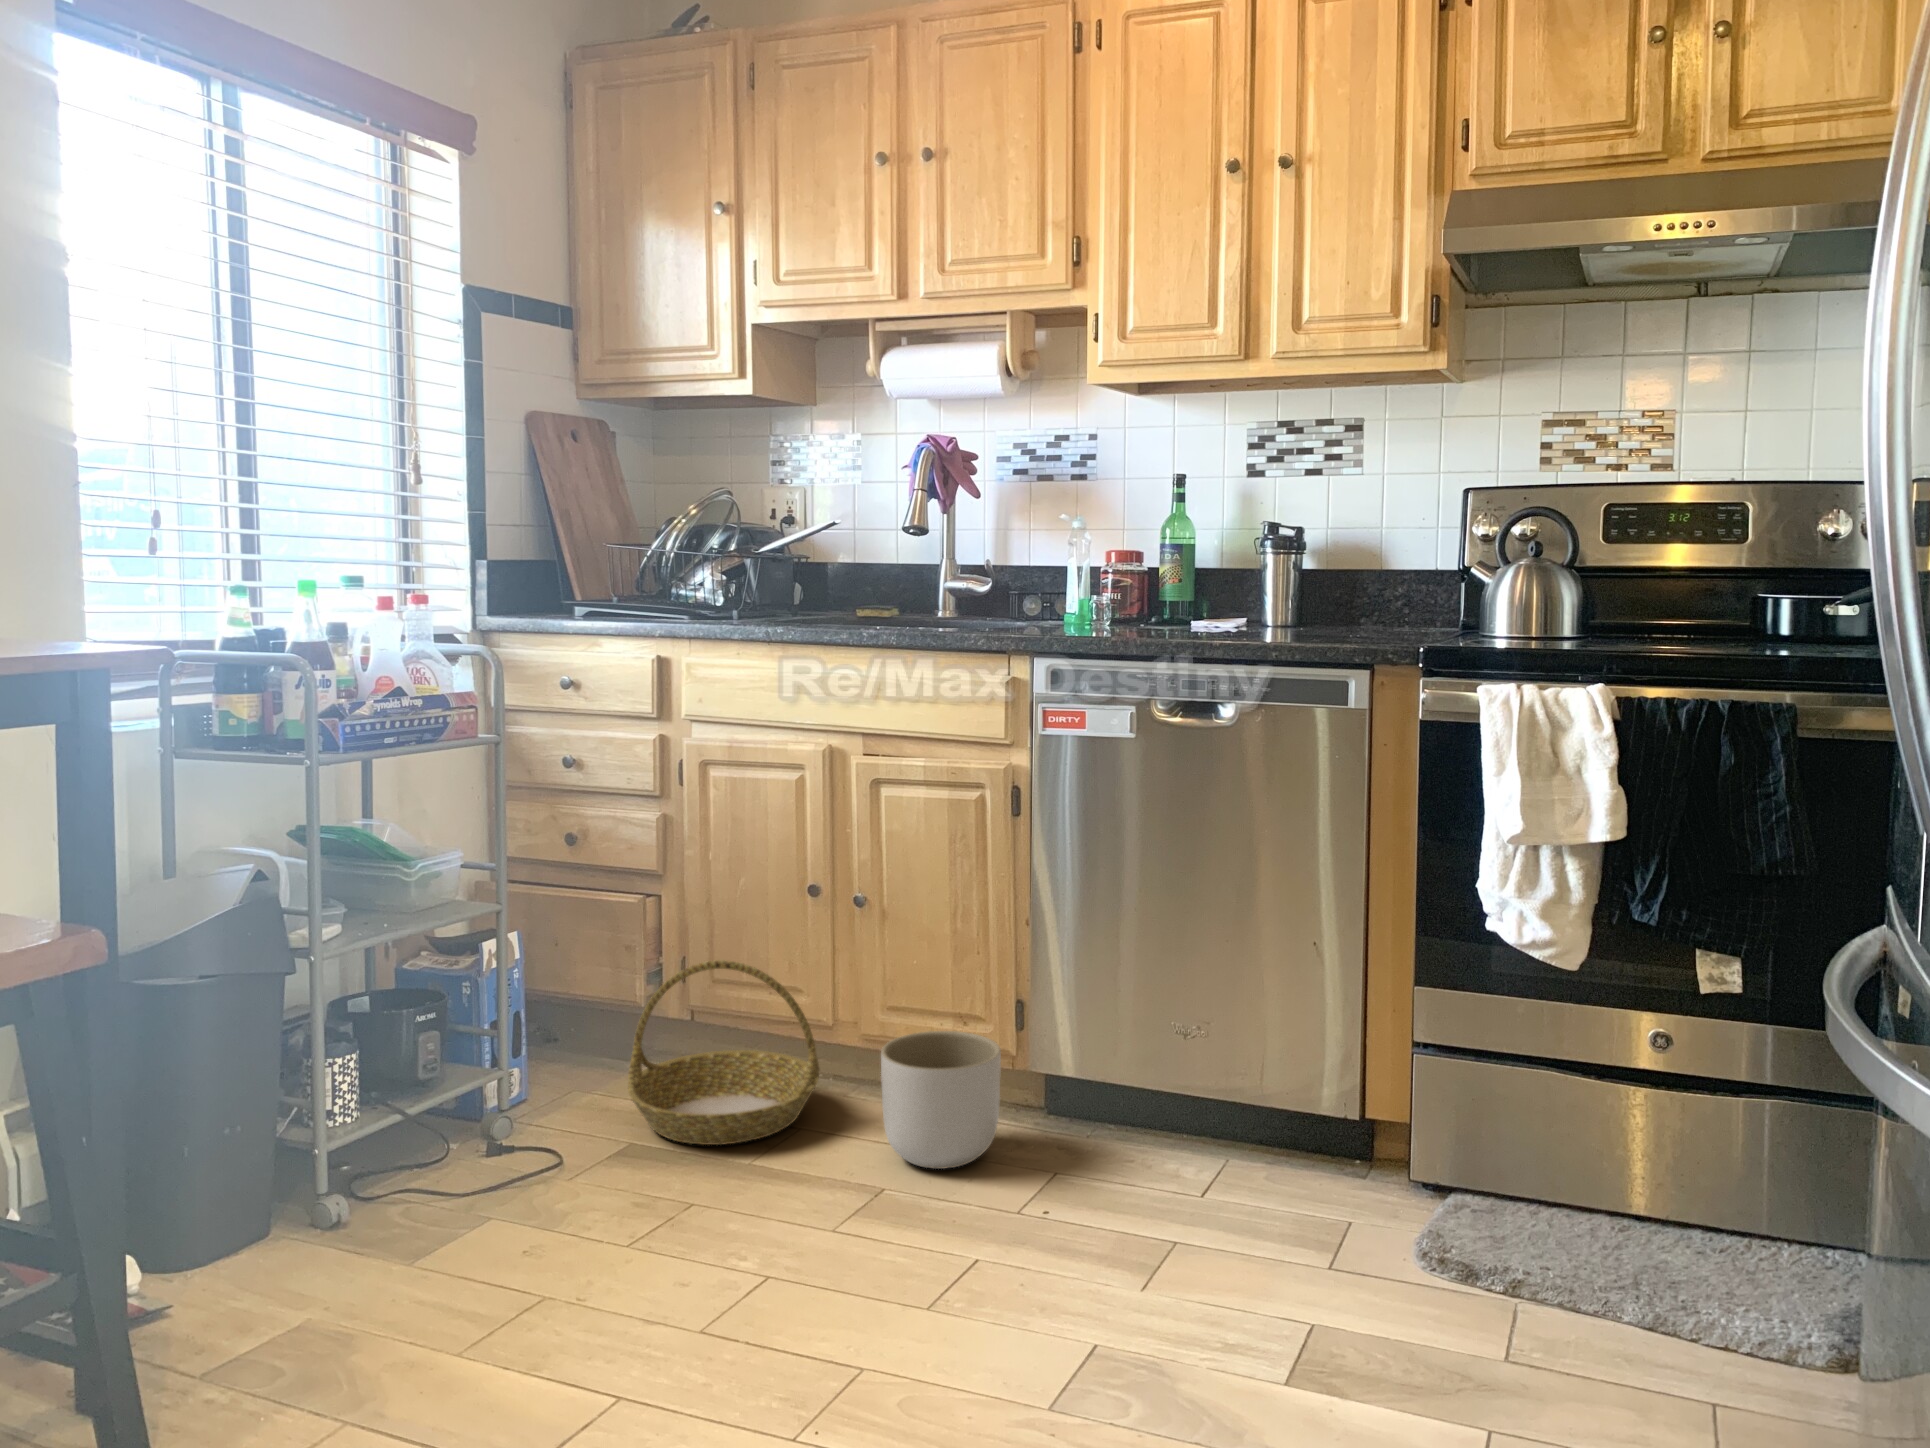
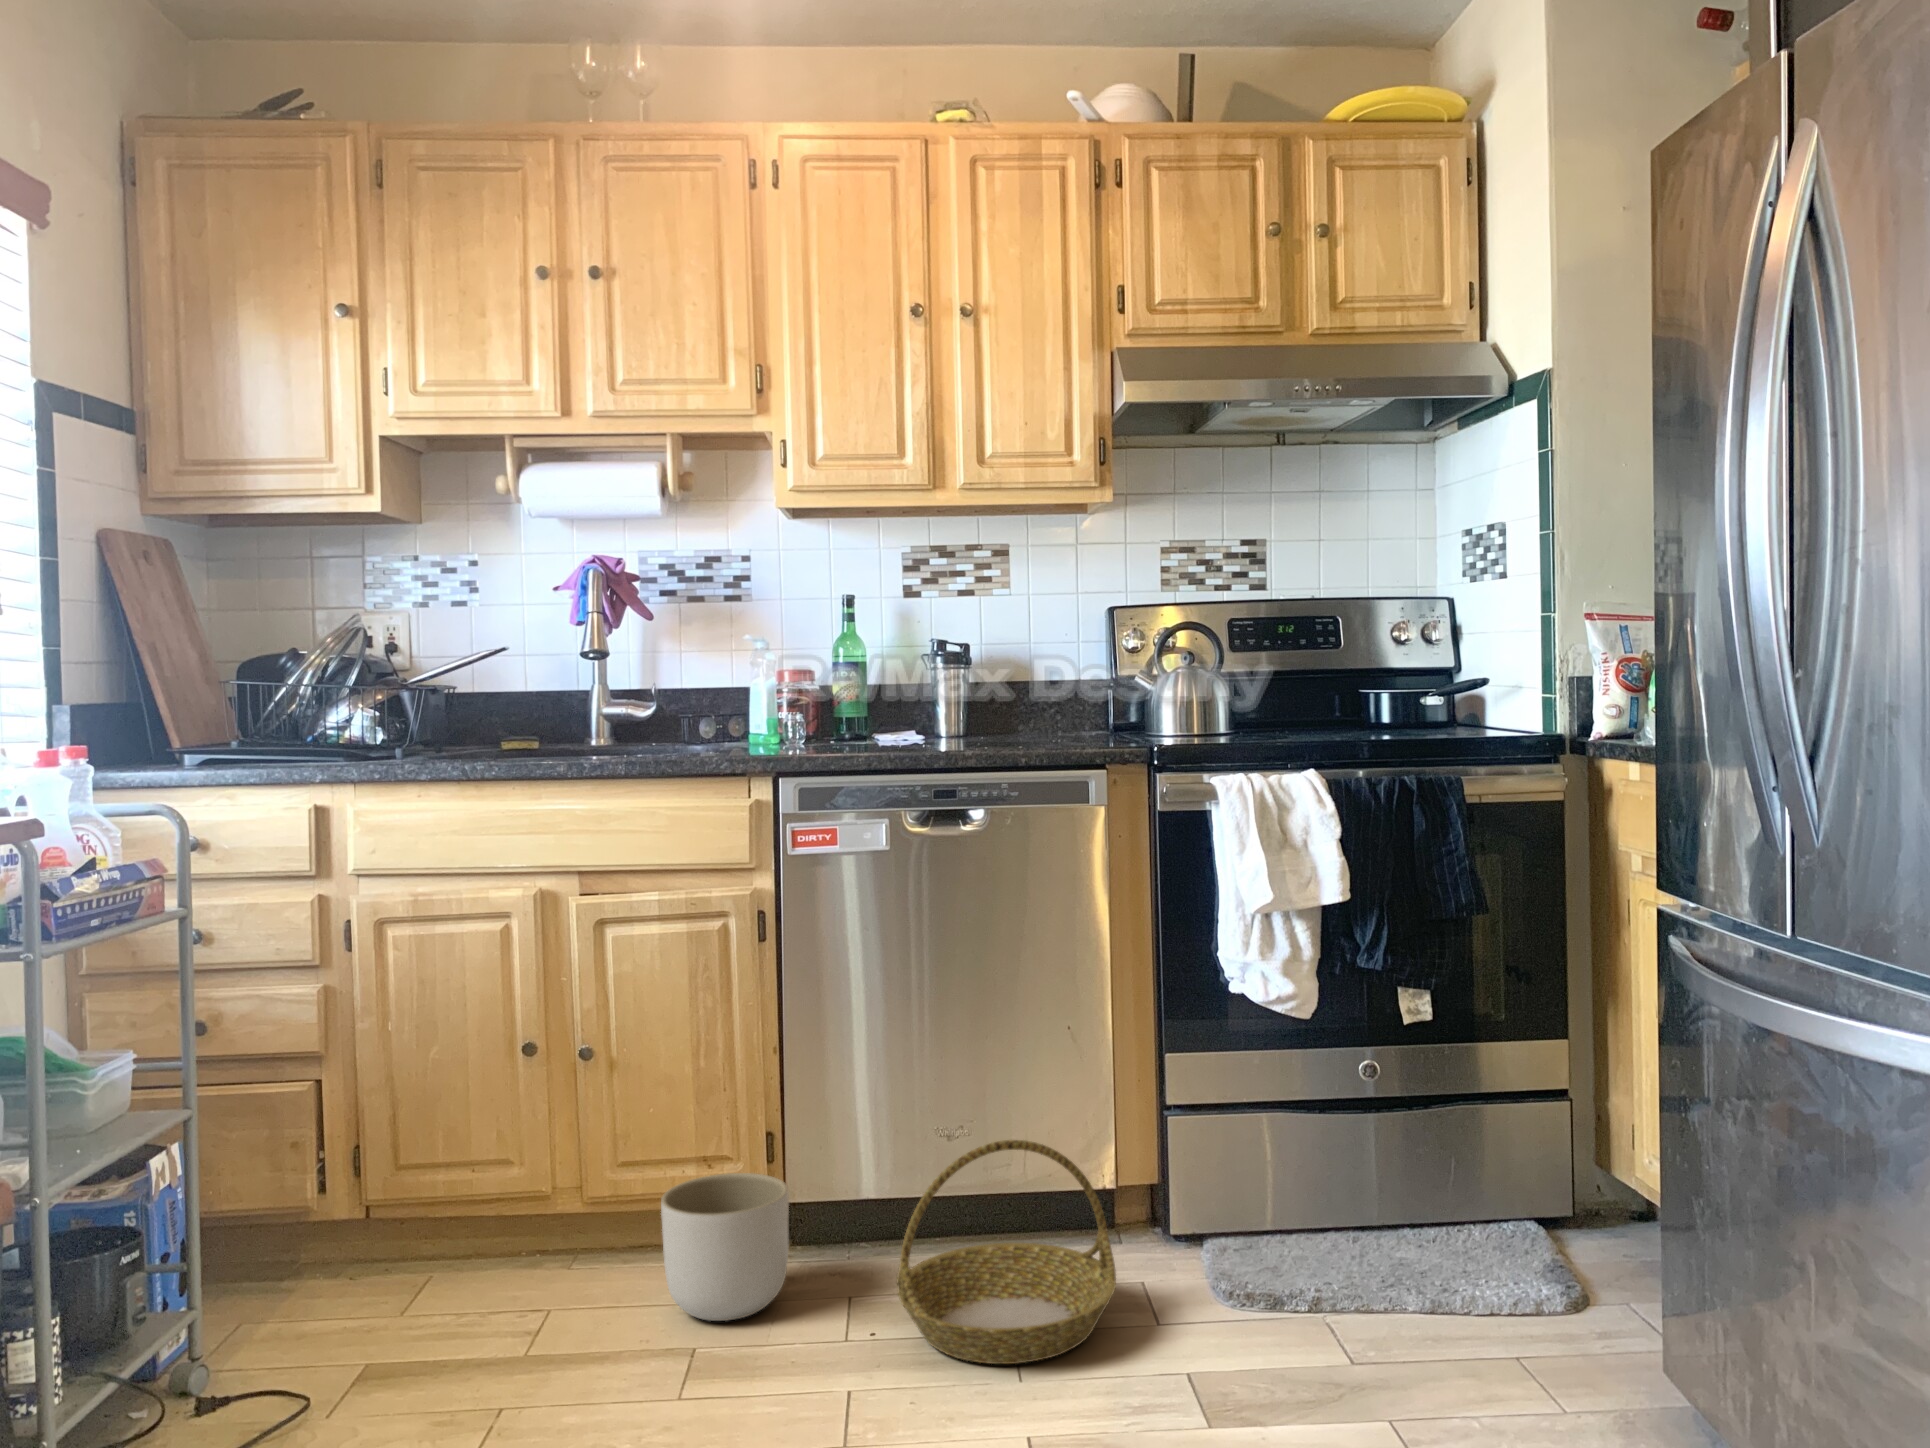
basket: present [628,960,820,1145] -> present [897,1140,1116,1364]

